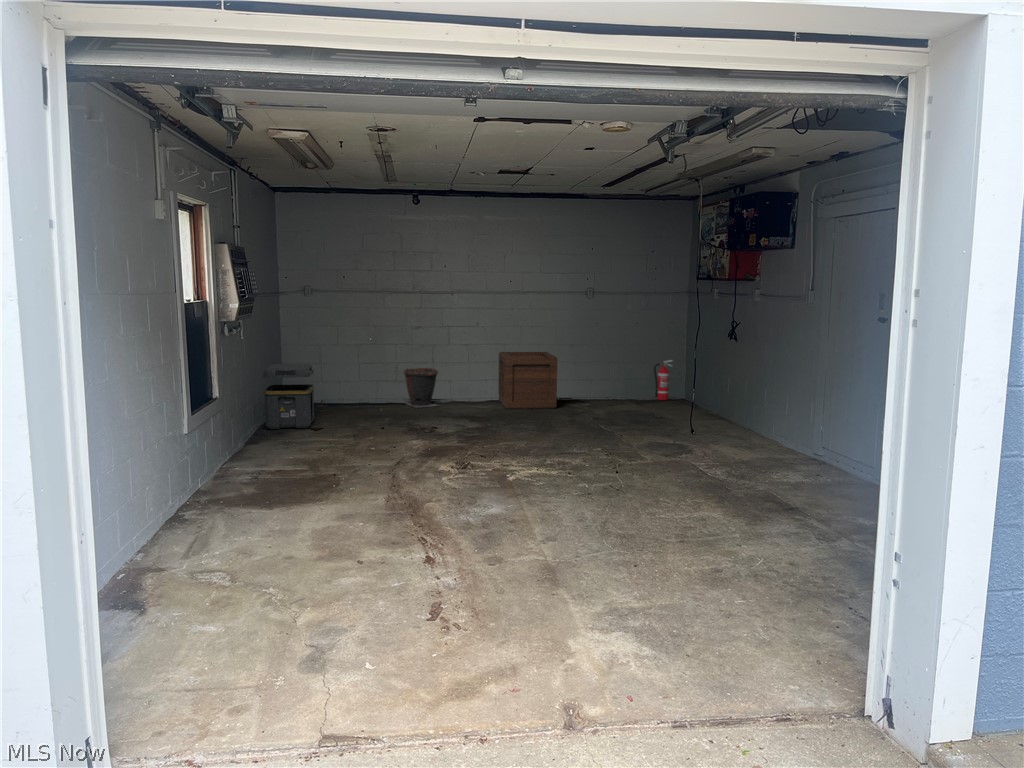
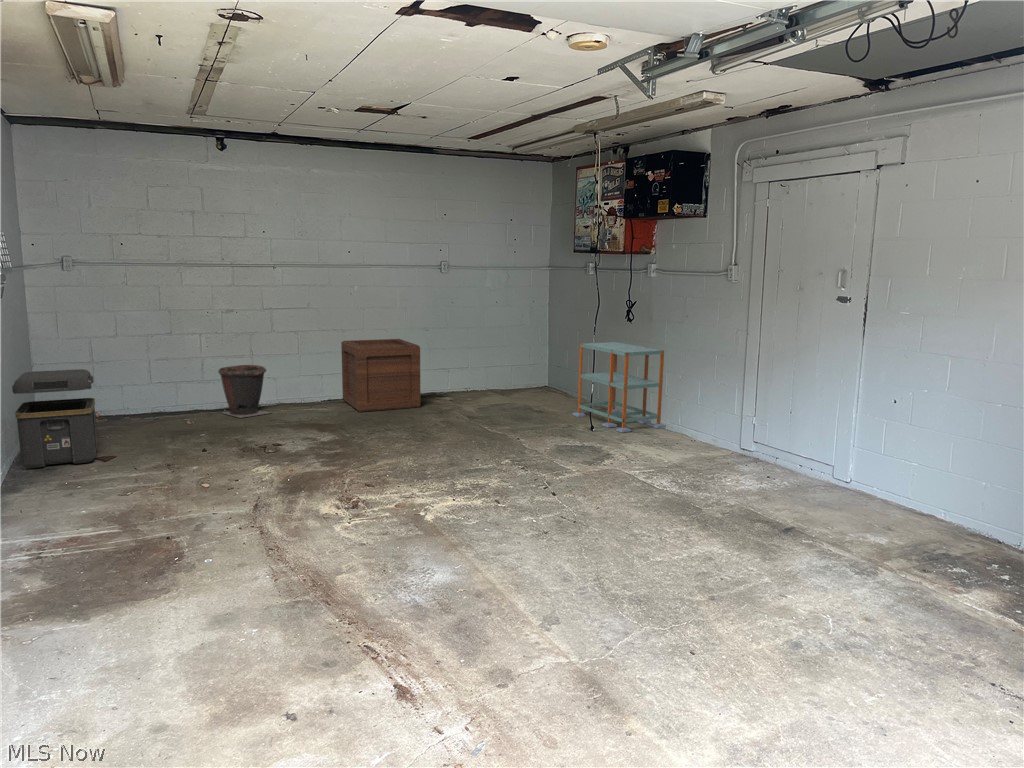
shelving unit: none [683,359,760,437] -> present [573,342,666,433]
fire extinguisher: present [654,360,672,400] -> none [521,343,541,389]

